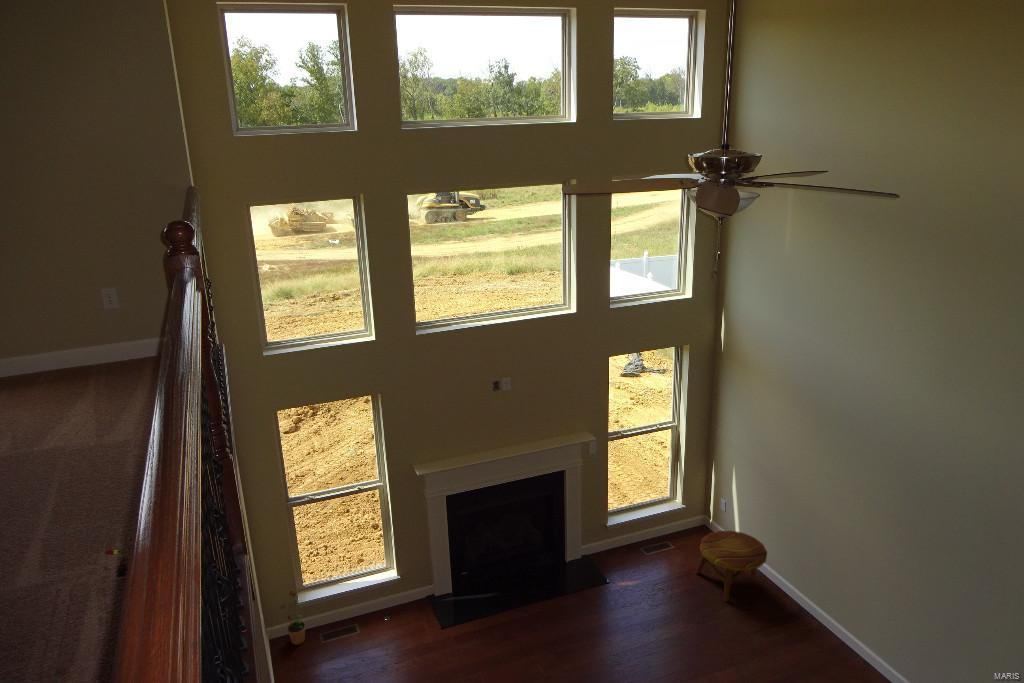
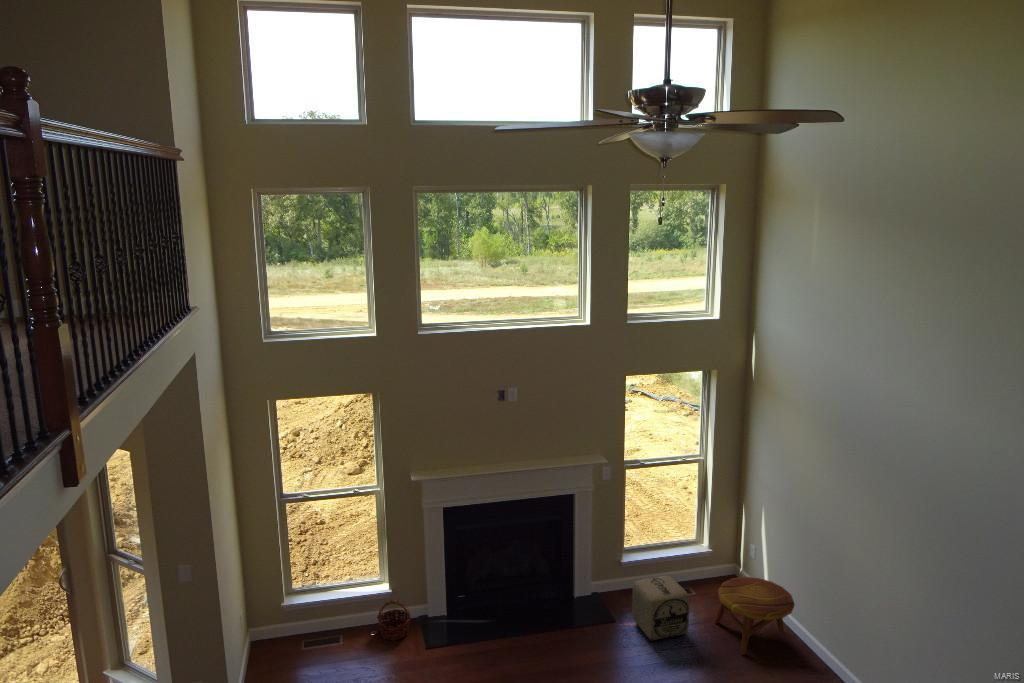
ottoman: none [624,537,677,598] -> present [632,576,690,641]
basket: none [390,586,423,623] -> present [377,600,411,640]
potted plant: present [280,591,306,645] -> none [263,591,287,649]

